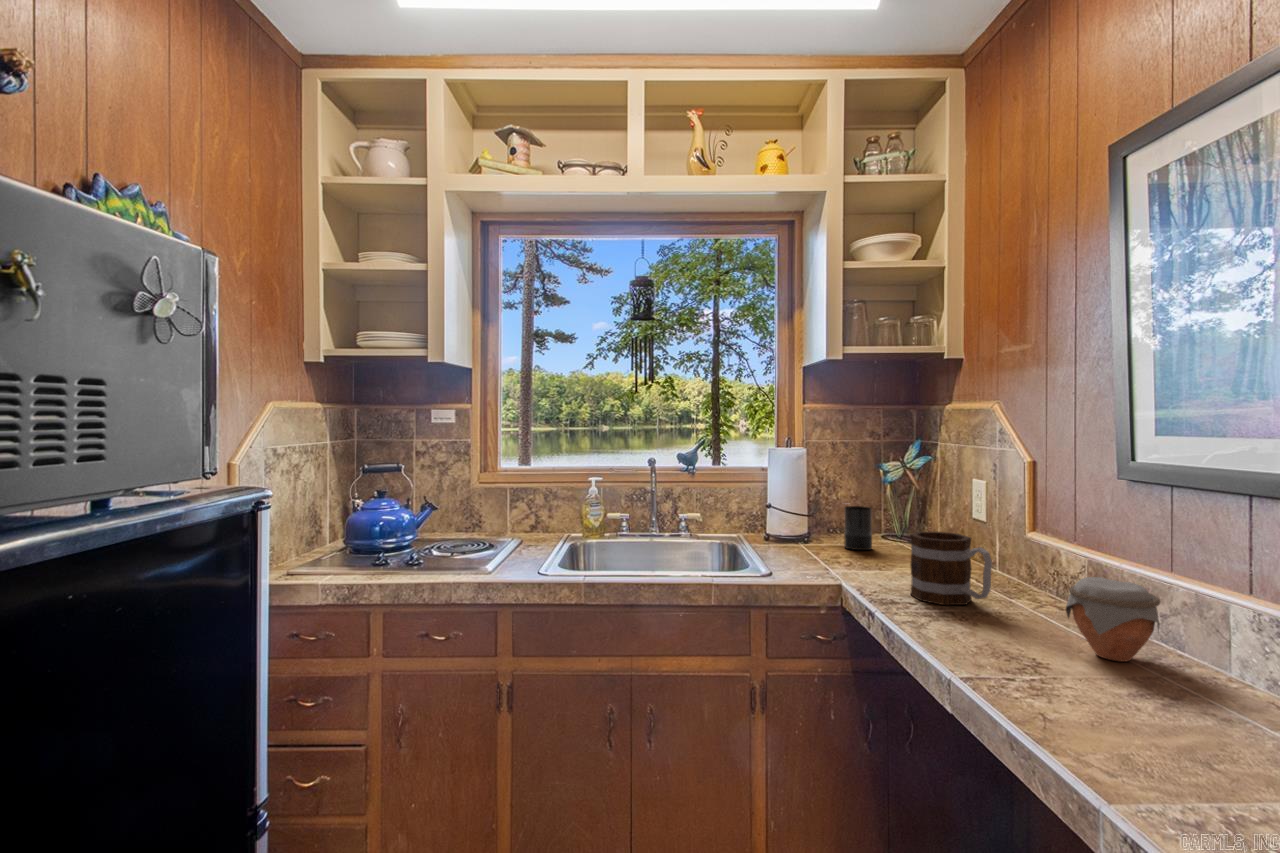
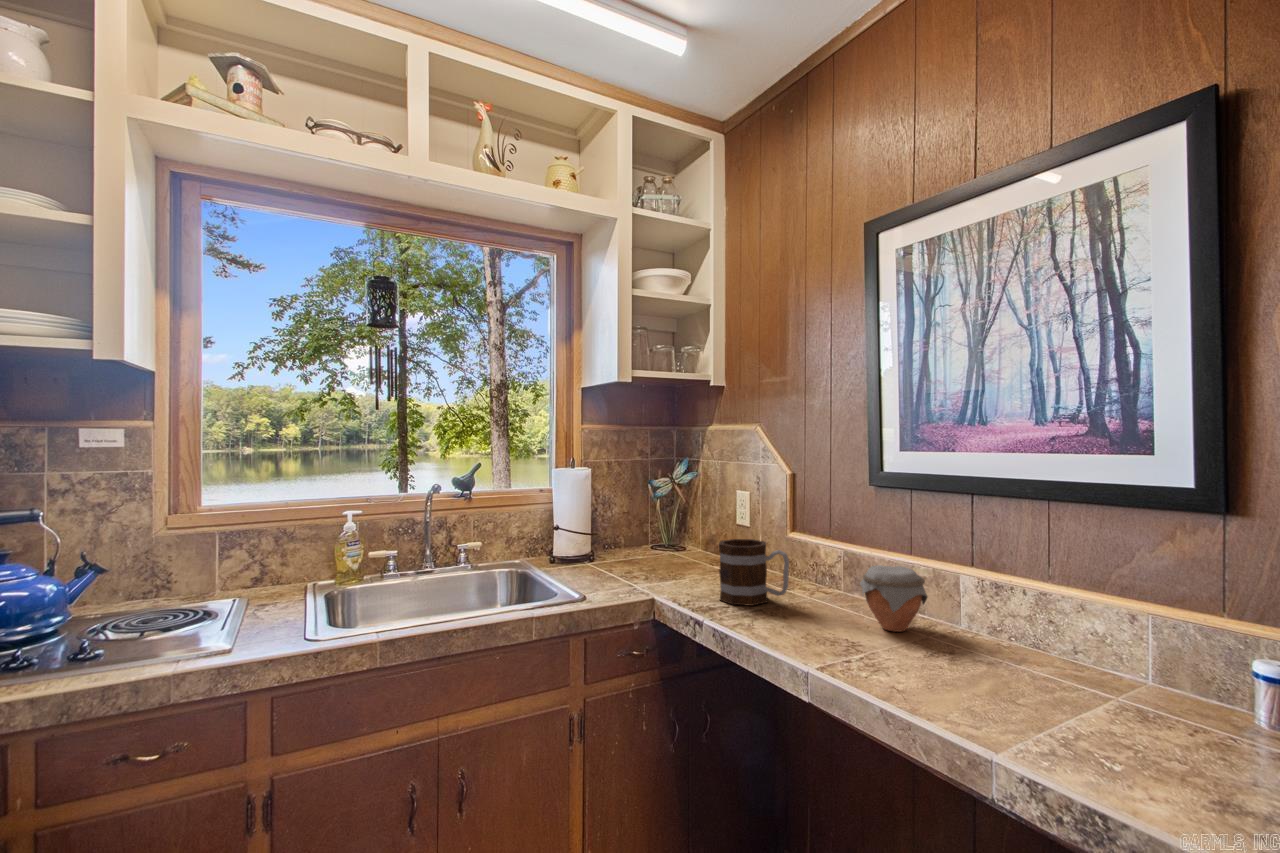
candle: present [844,506,872,550] -> none [624,519,653,563]

